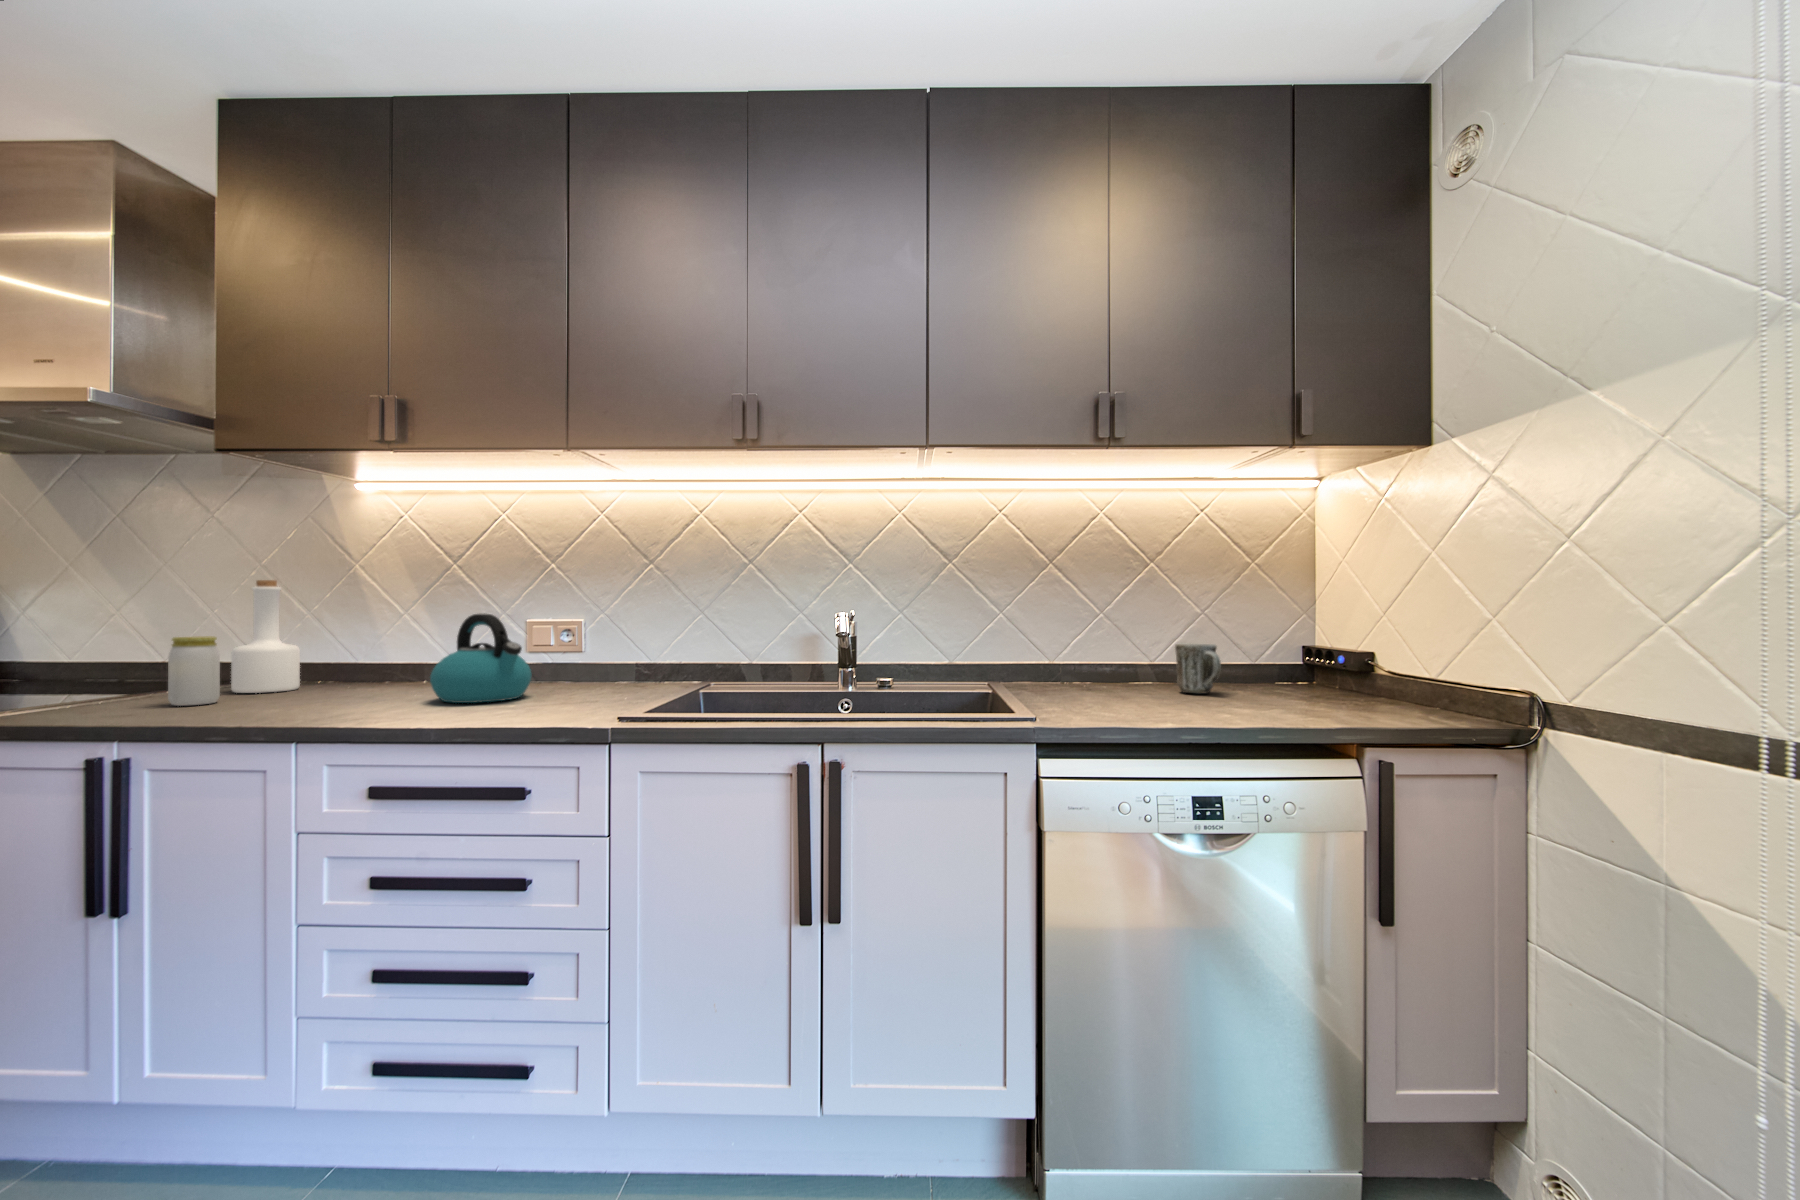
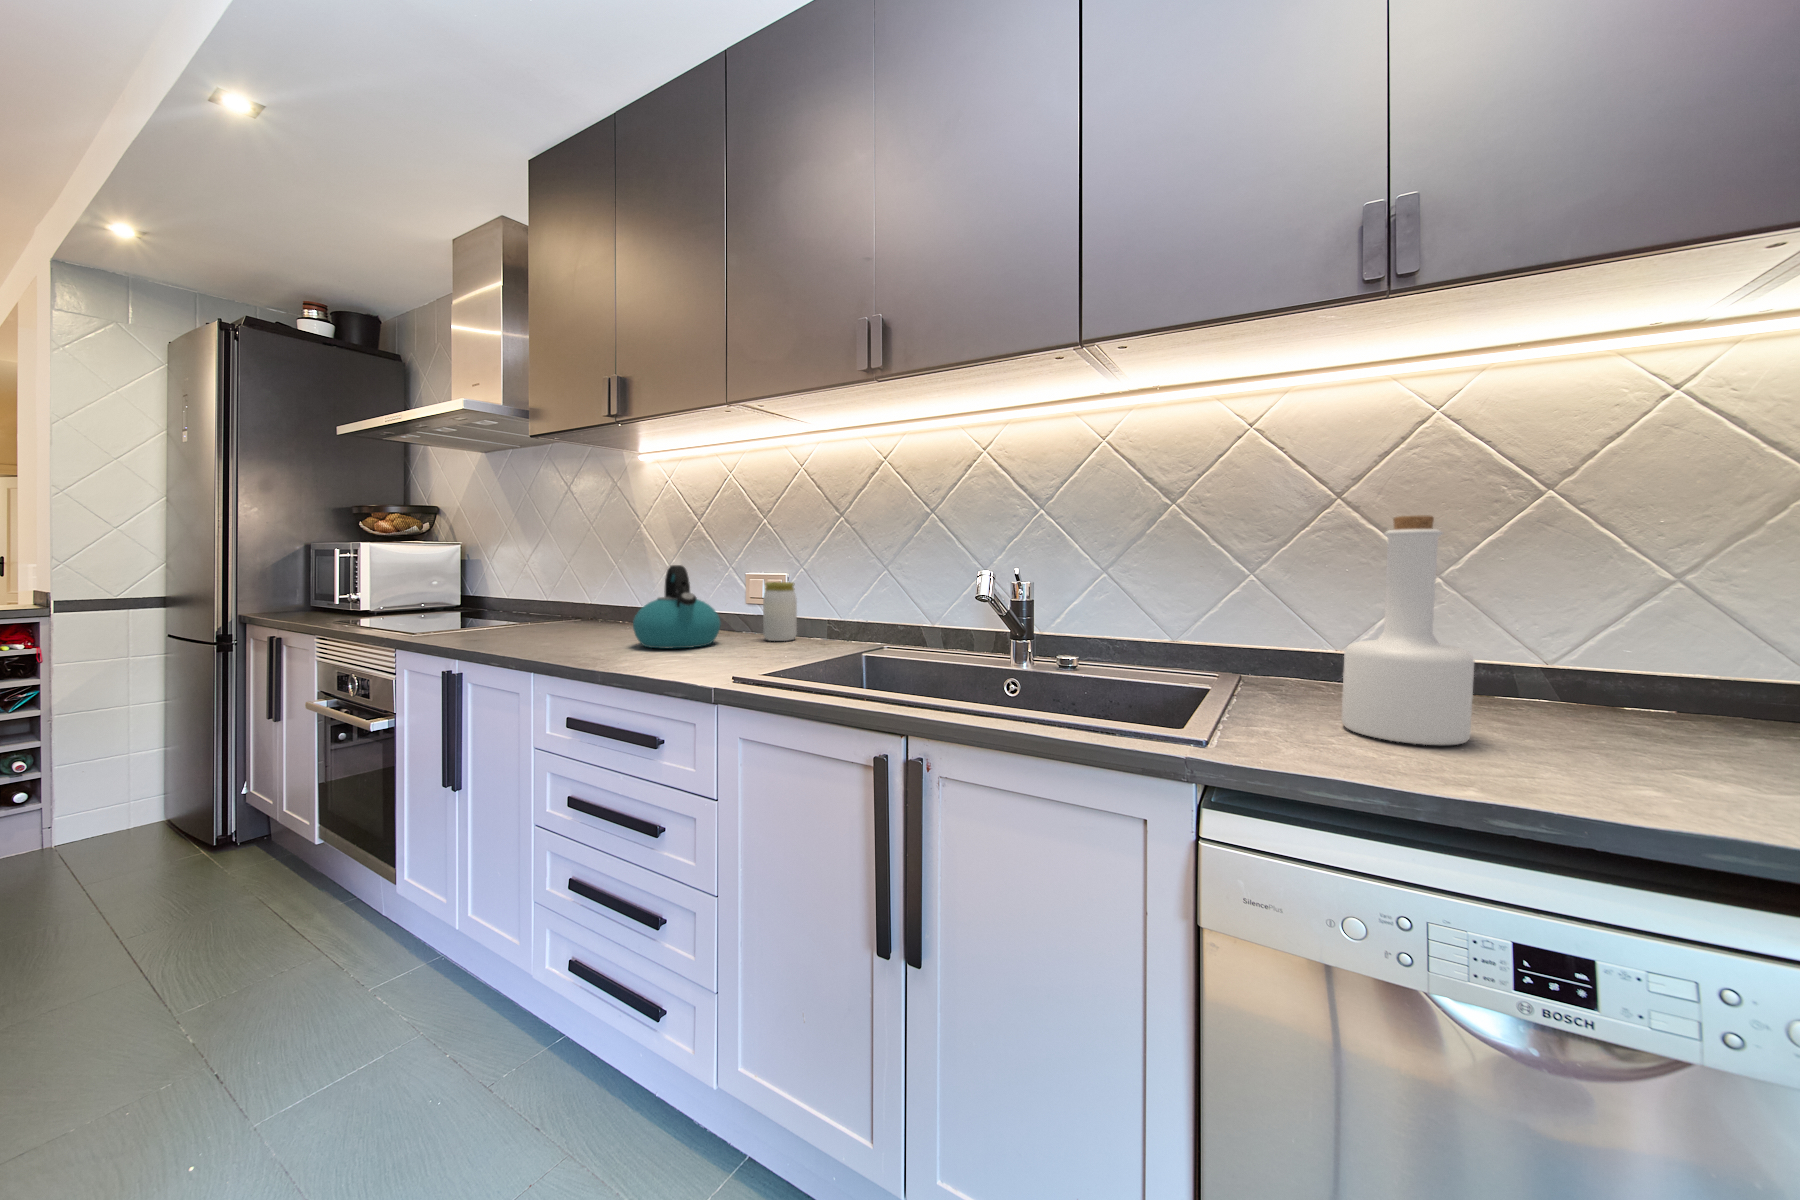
bottle: present [231,580,300,693] -> present [1342,515,1474,745]
jar: present [168,636,220,706] -> present [763,582,797,641]
mug: present [1175,644,1221,693] -> none [1554,630,1657,722]

